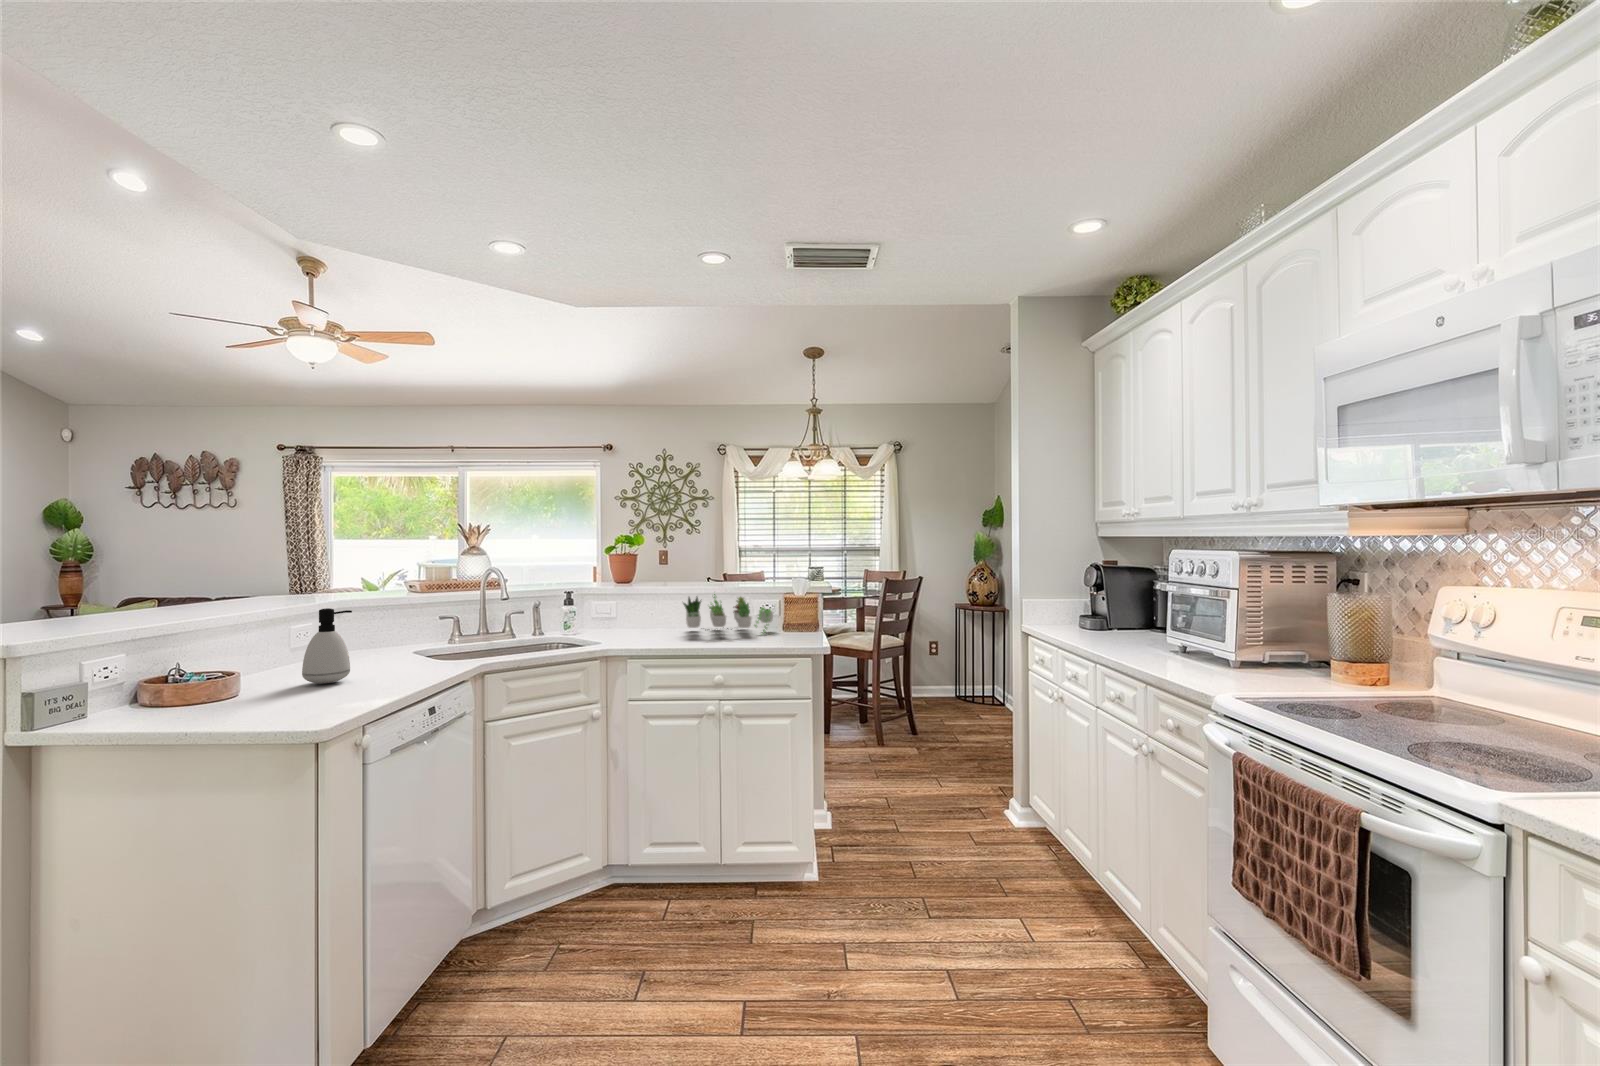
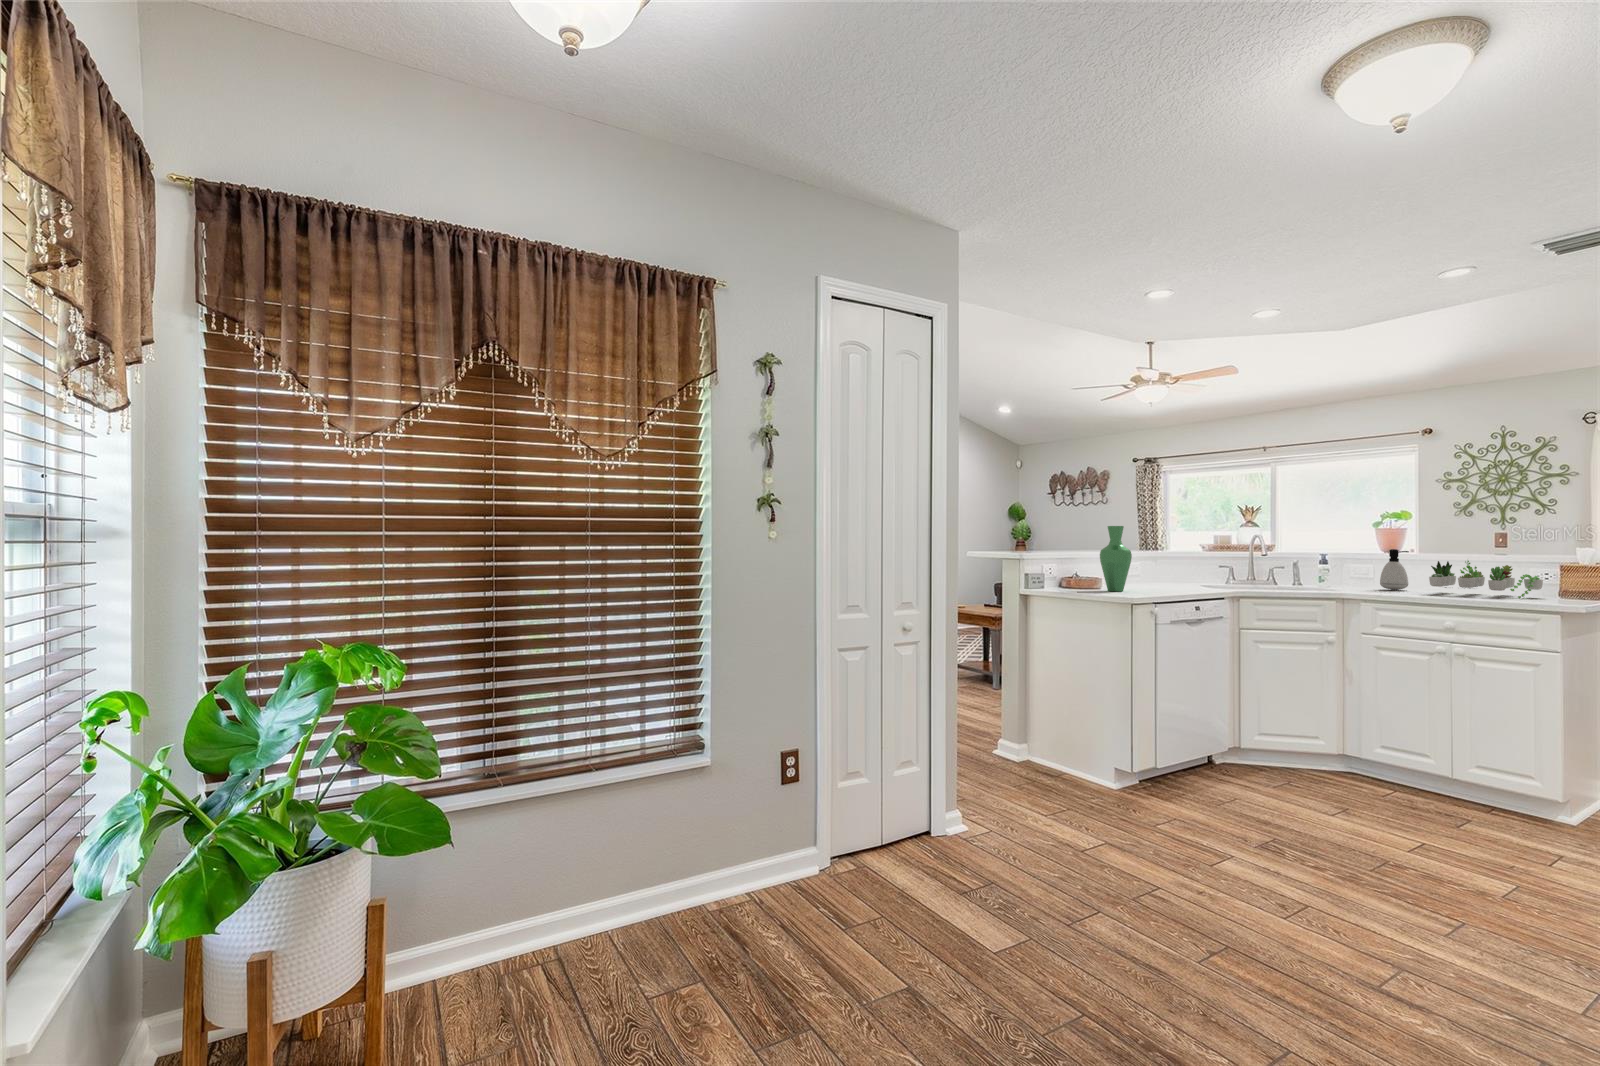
vase: none [207,569,287,712] -> present [1100,526,1132,591]
soap dispenser: present [302,608,352,683] -> present [1380,549,1409,590]

